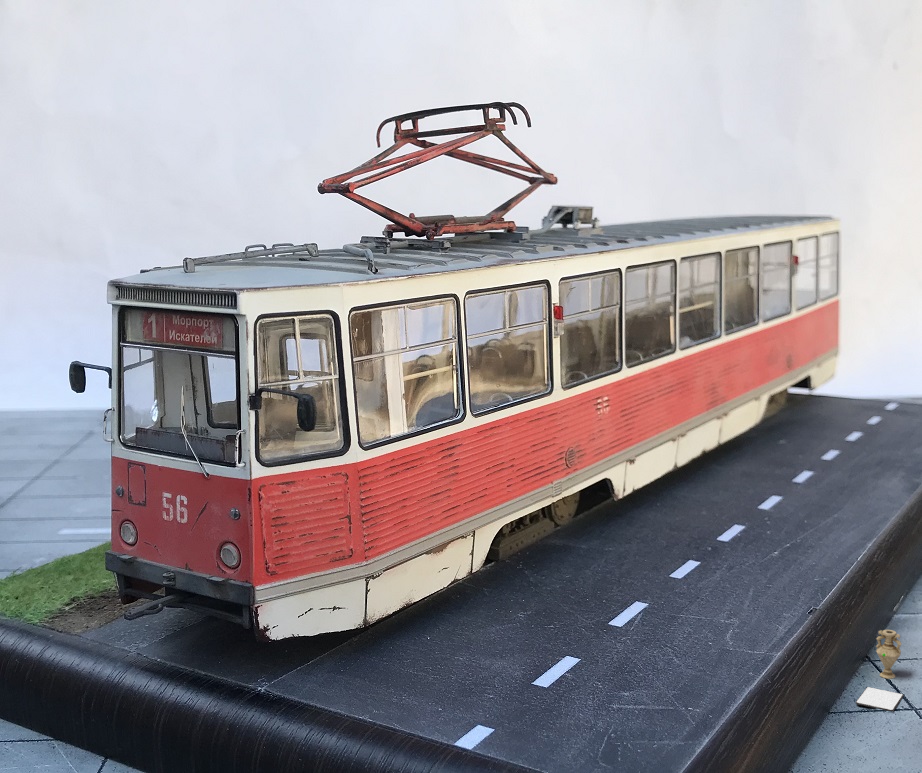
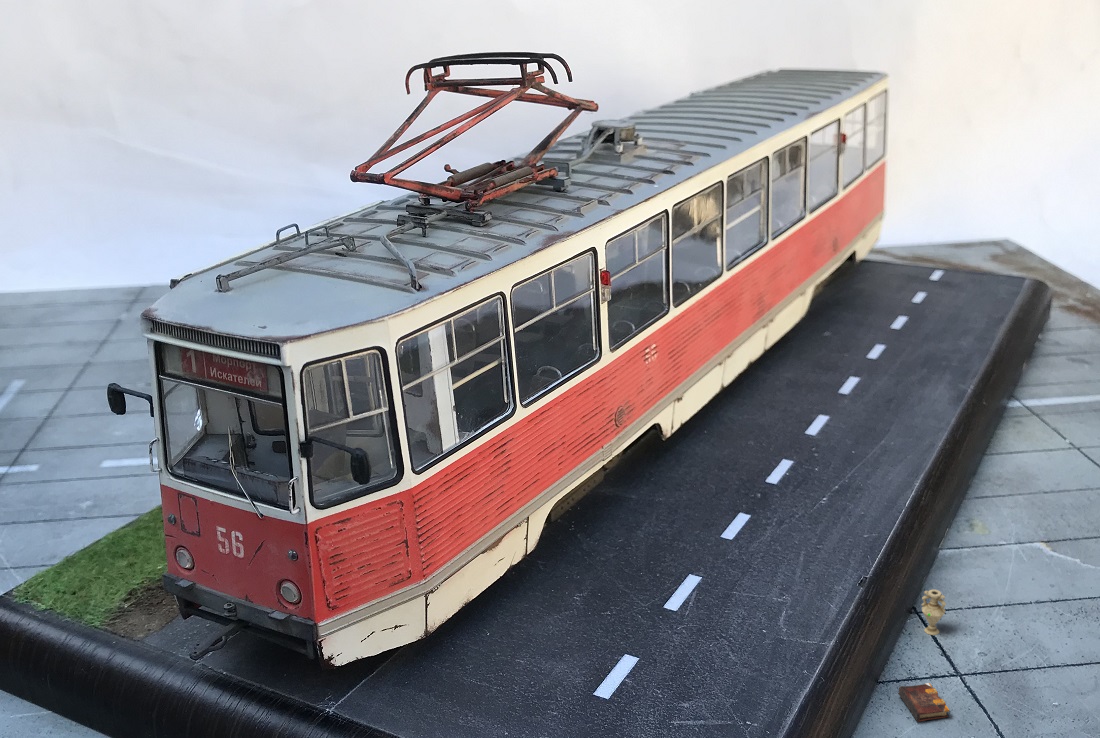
tablet: present [856,687,903,712] -> none [902,648,947,679]
book: none [852,712,906,745] -> present [898,683,949,722]

